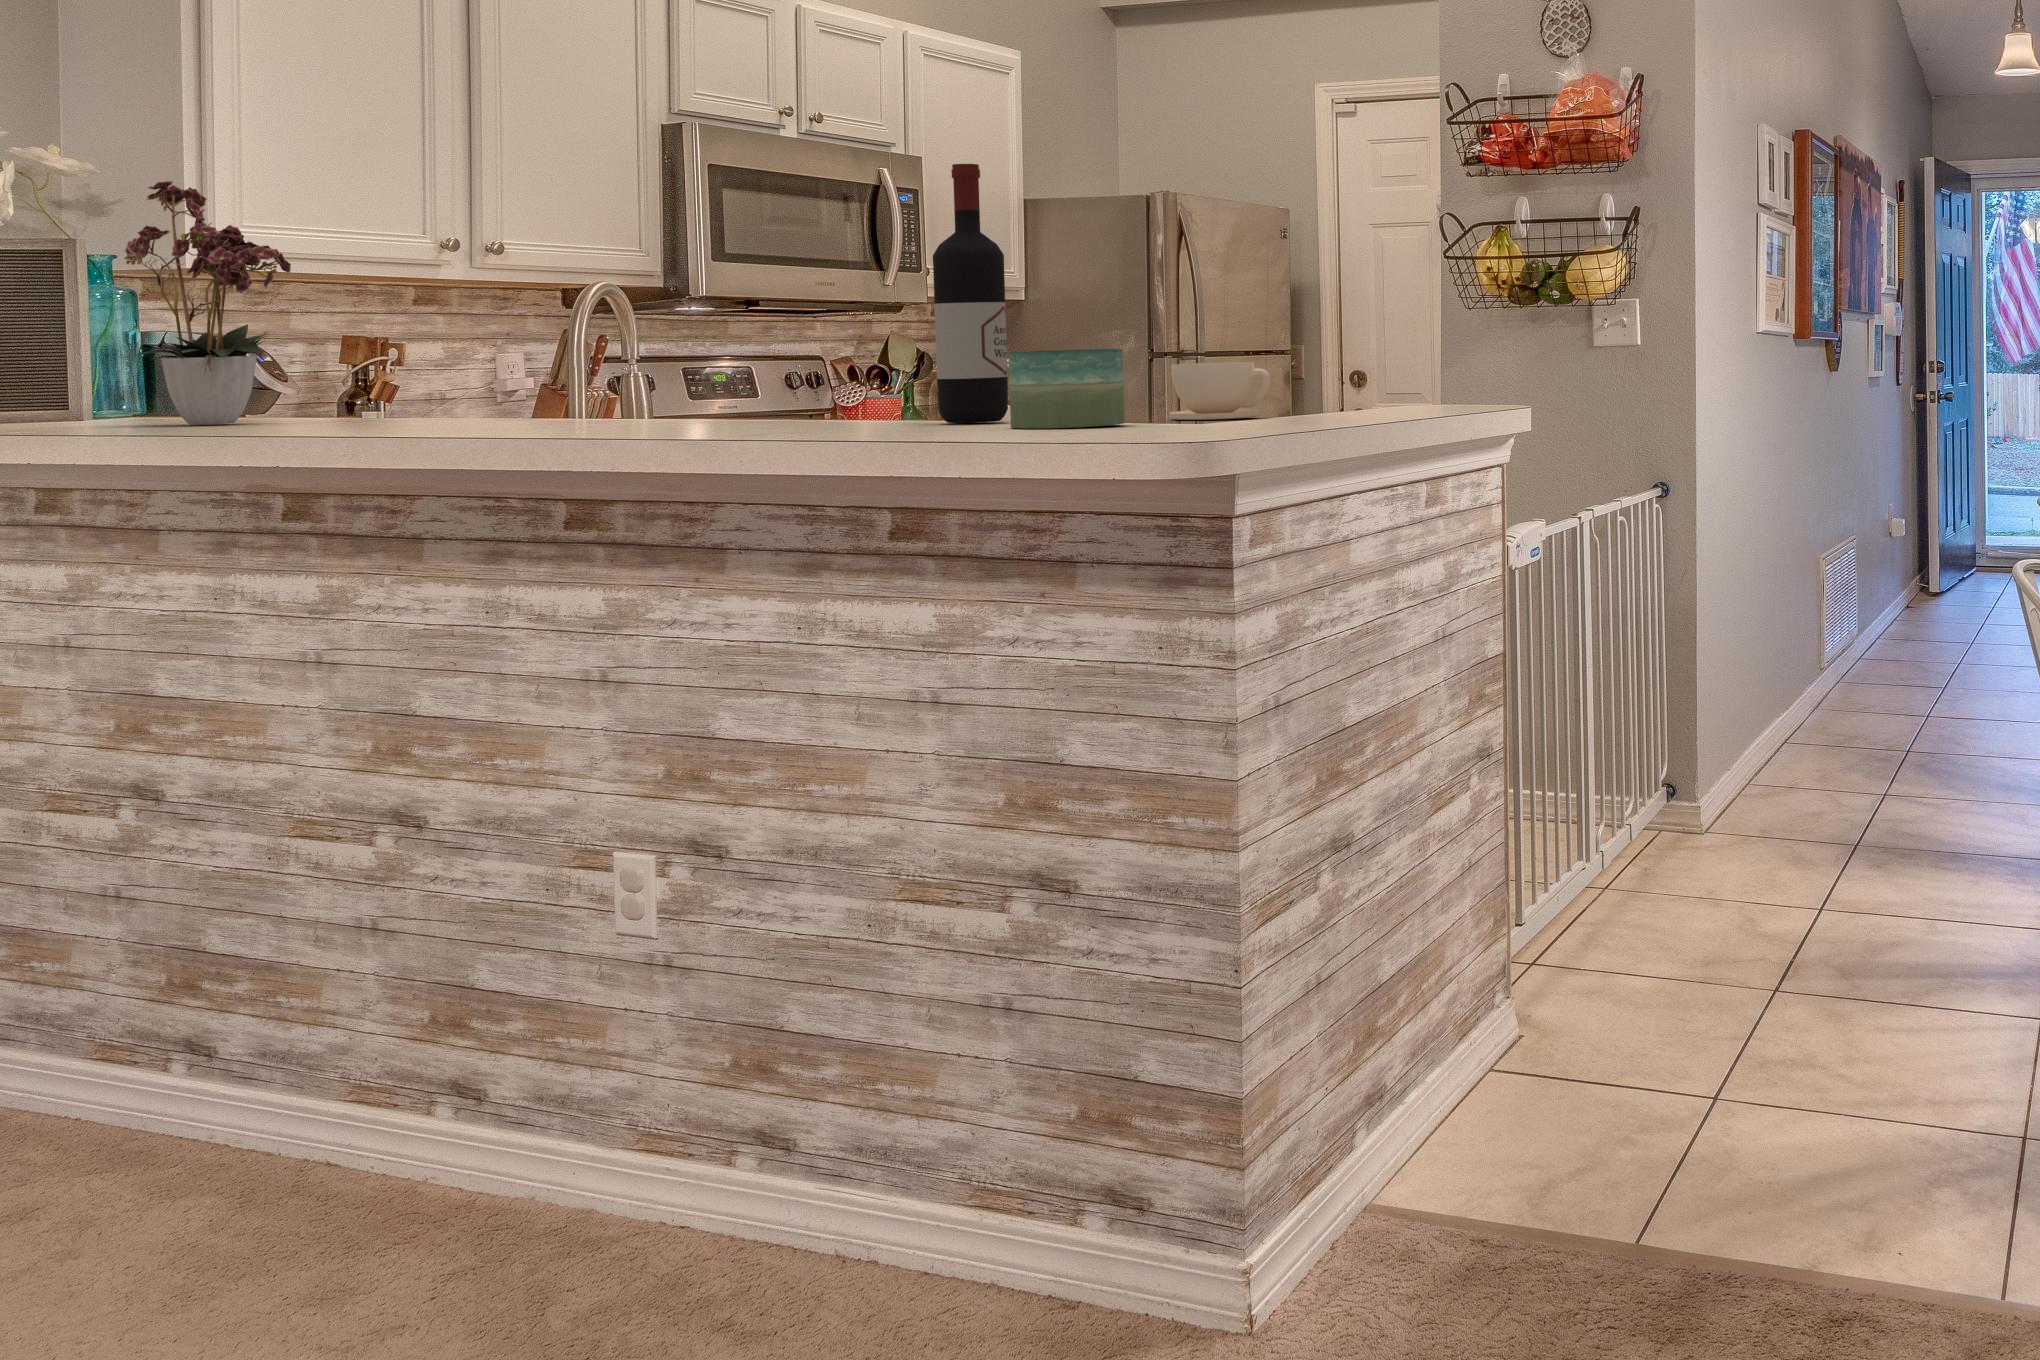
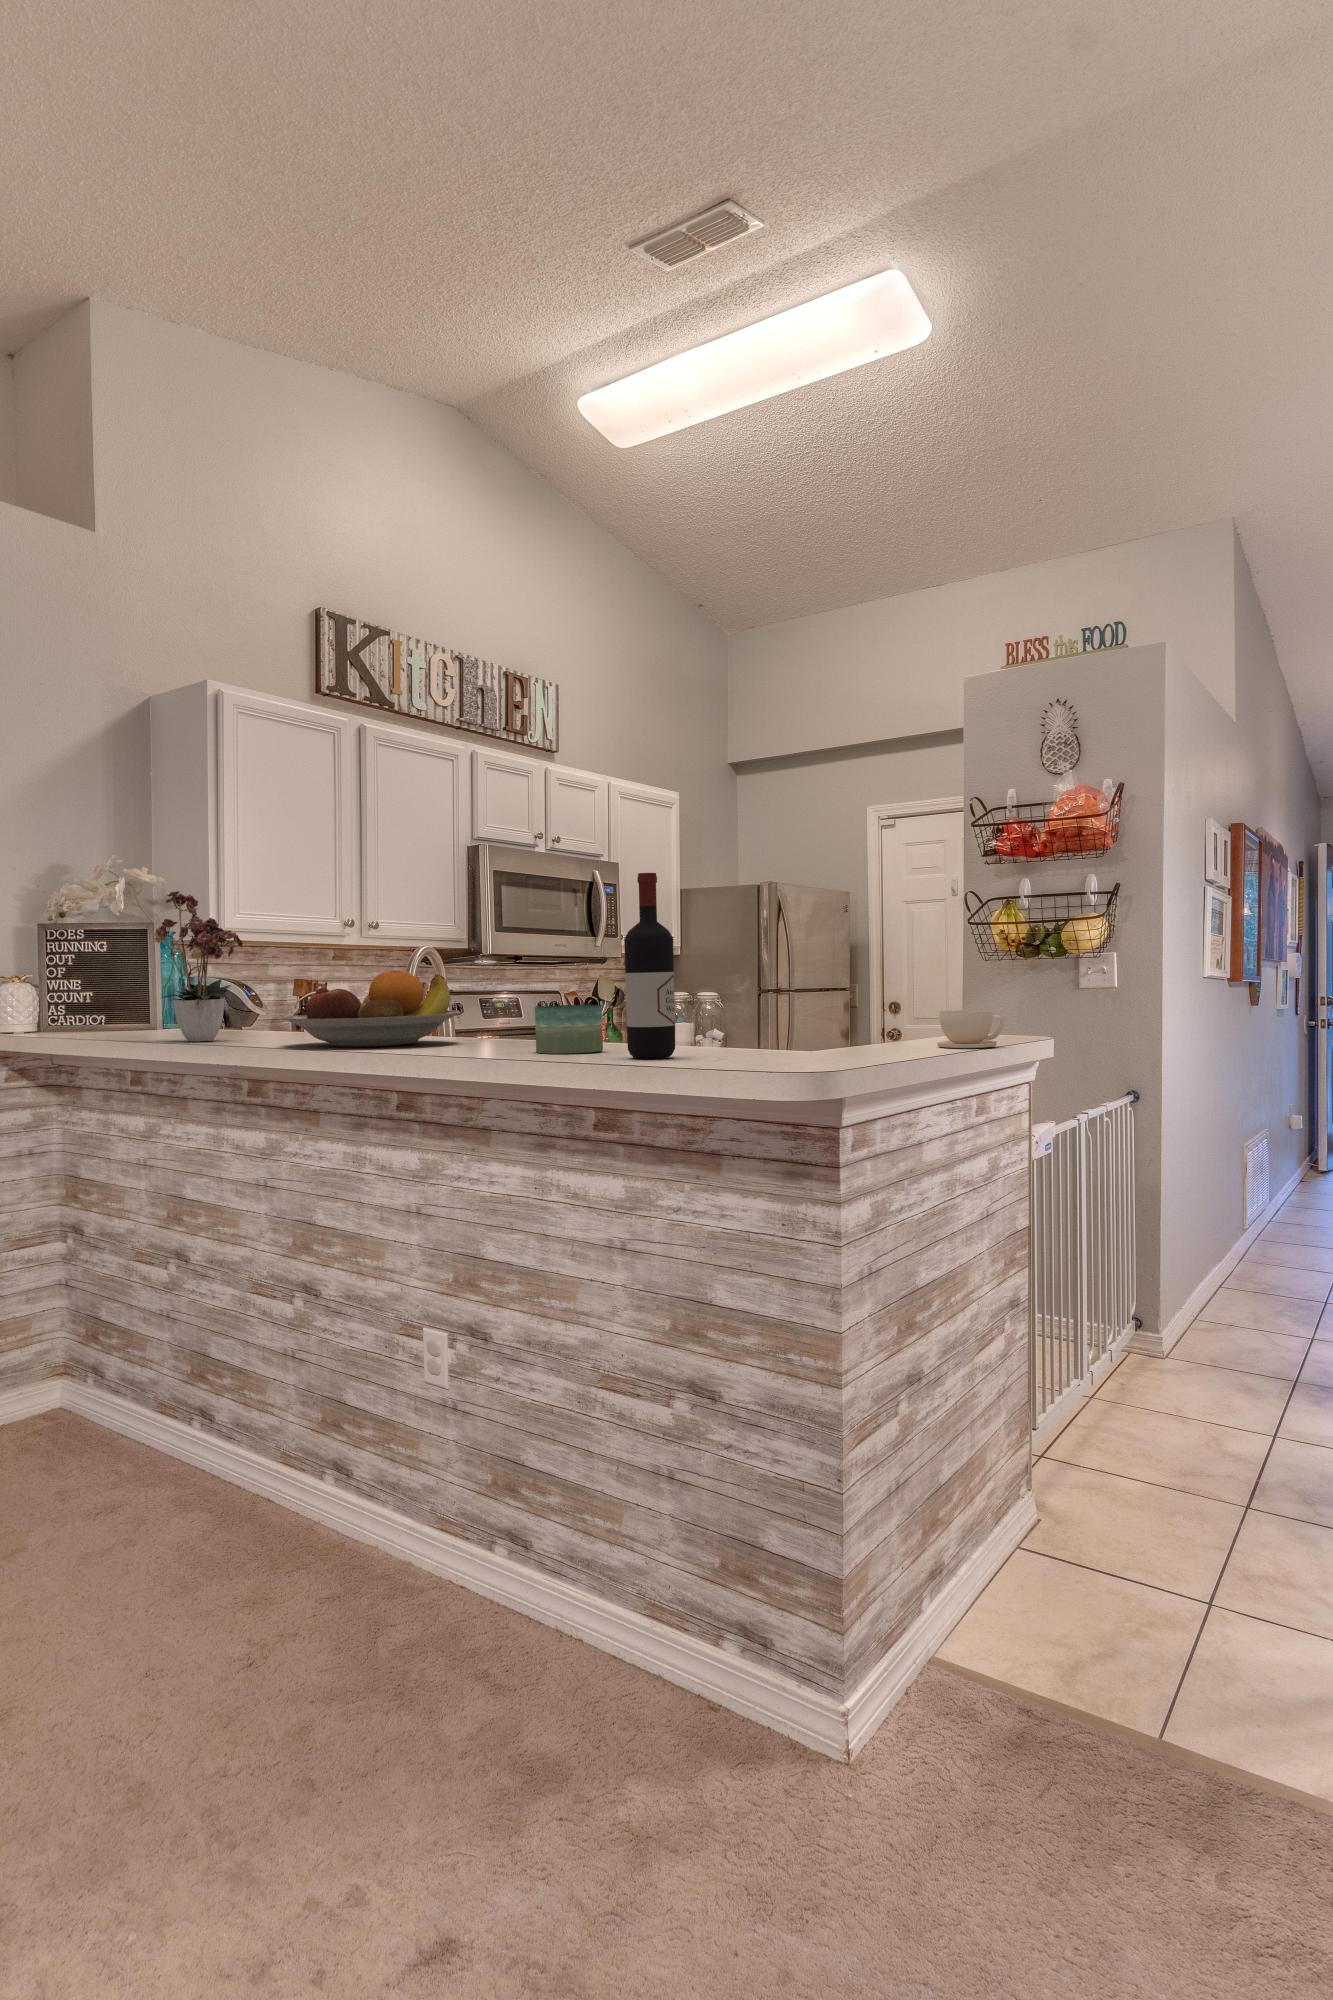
fruit bowl: none [373,308,671,424] -> present [283,970,460,1047]
candle: present [1008,349,1125,429] -> present [535,1005,603,1054]
coffee cup: present [1169,362,1270,420] -> present [937,1010,1004,1048]

